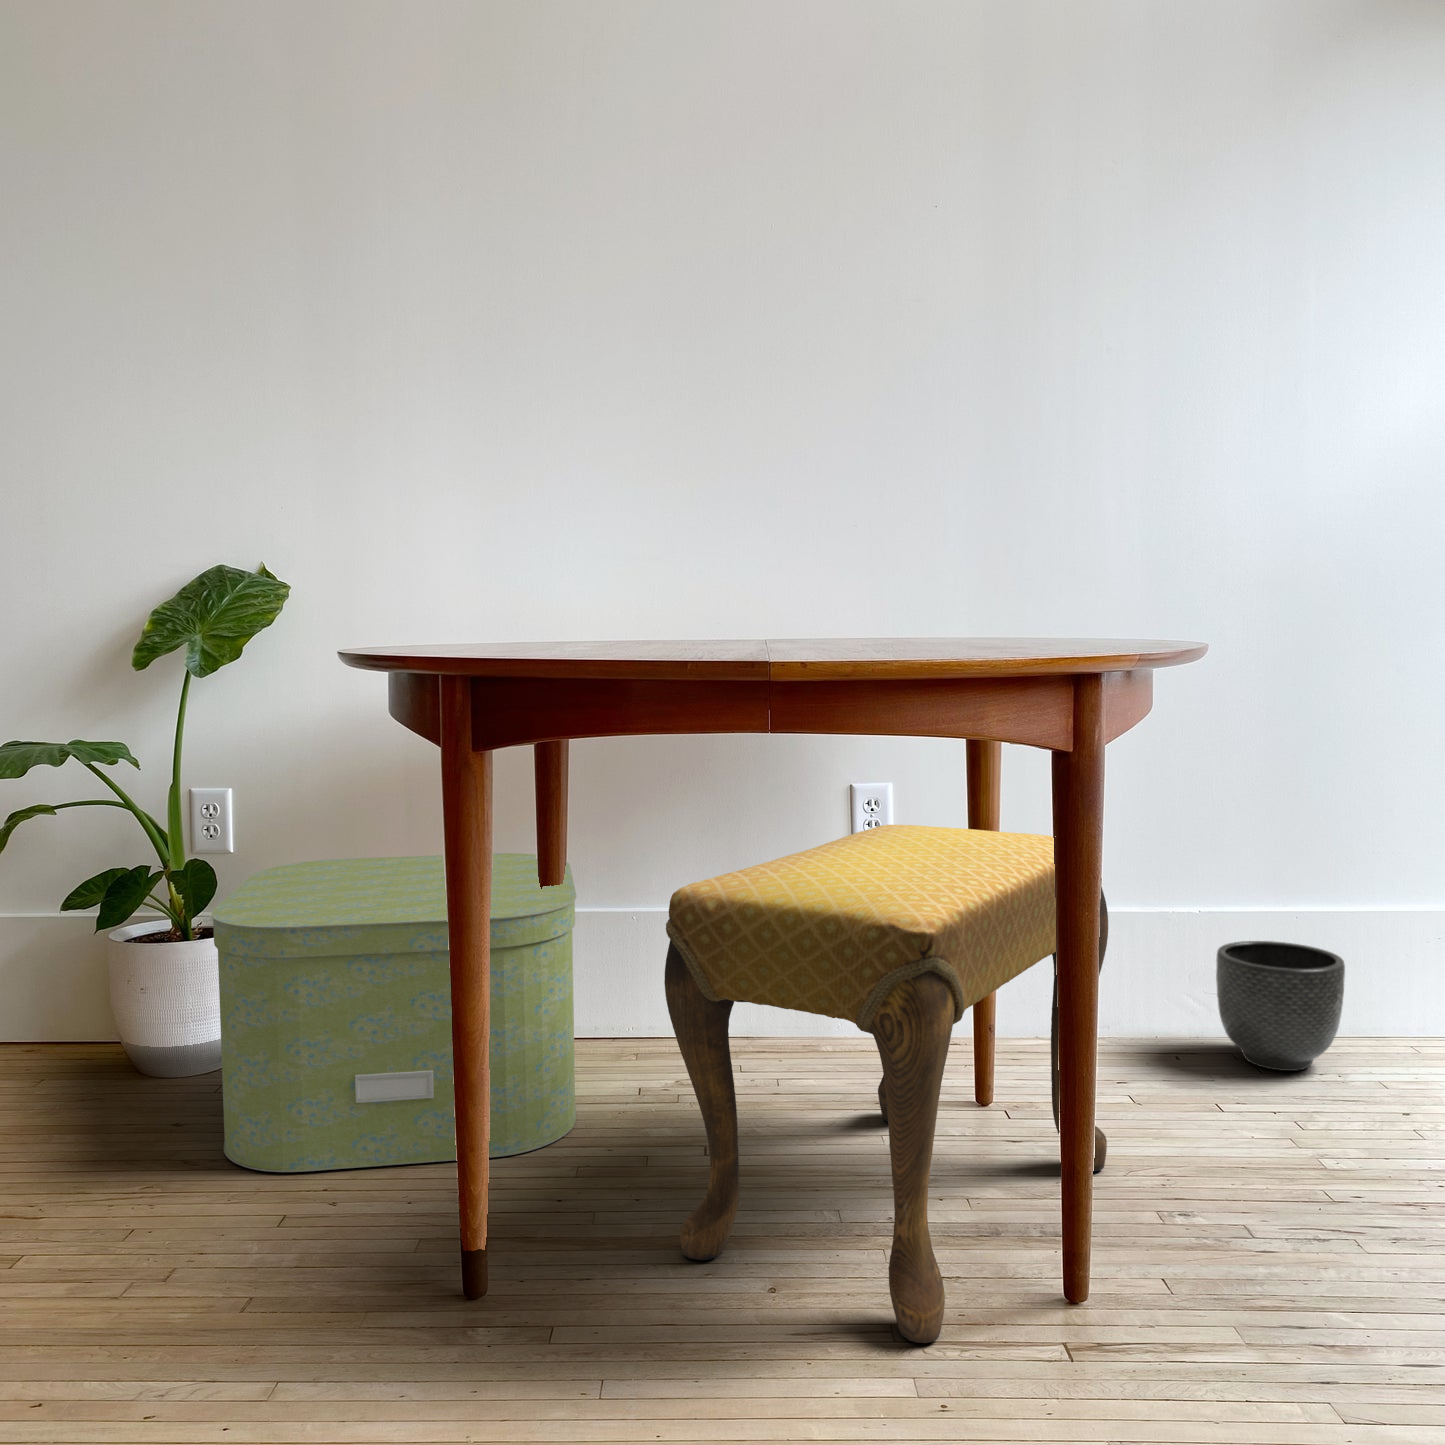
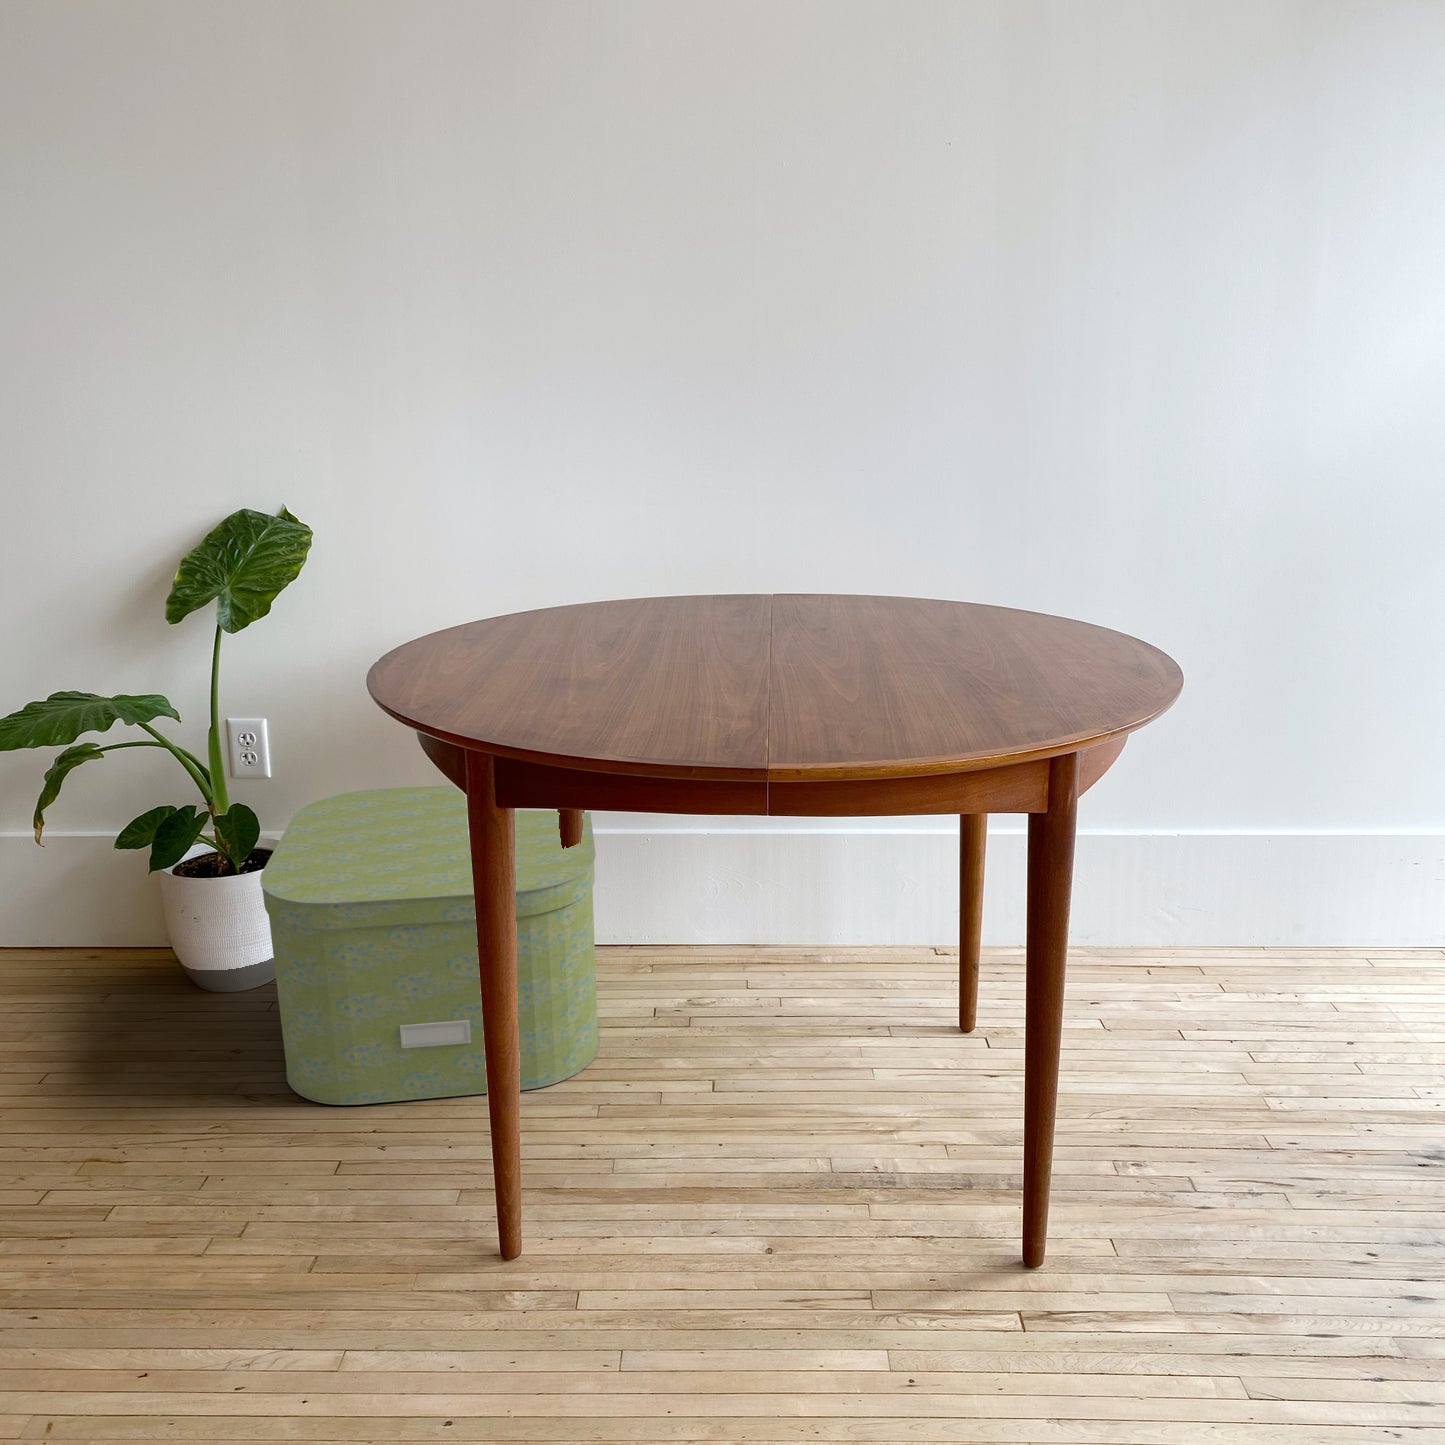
footstool: present [664,825,1108,1343] -> none [677,797,1088,1310]
planter: present [1216,941,1345,1071] -> none [1190,870,1310,995]

